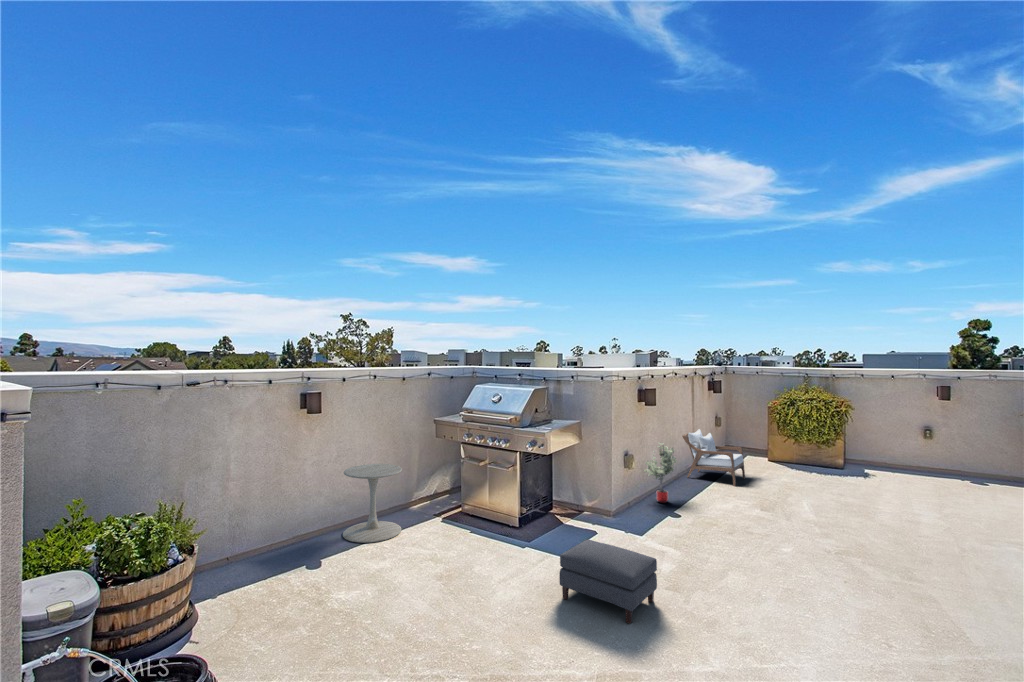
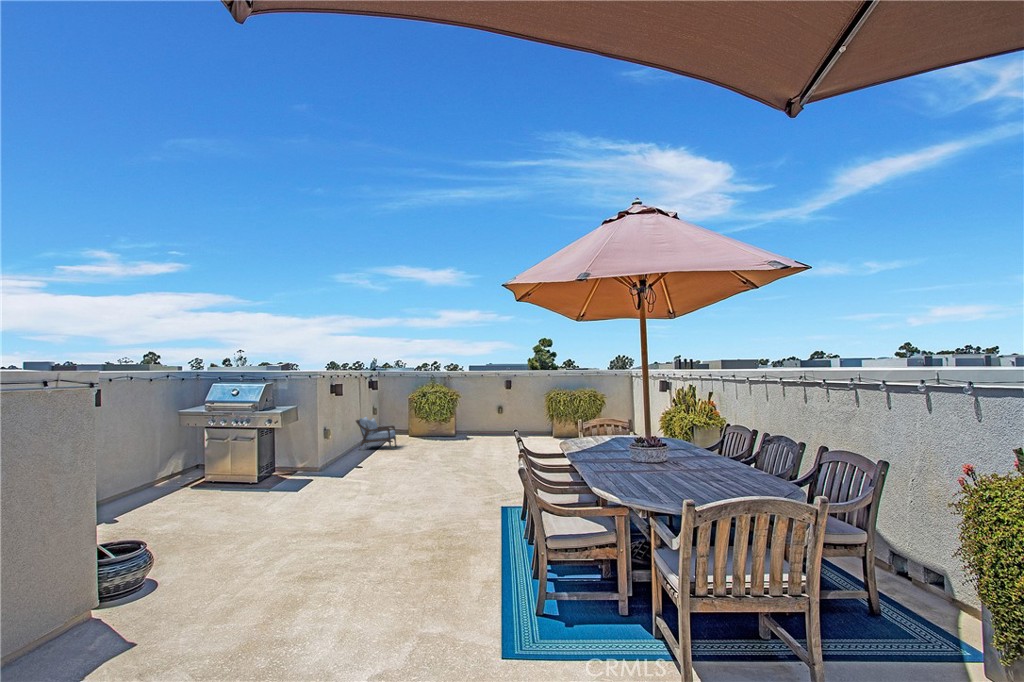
potted tree: present [645,443,676,503] -> none [335,421,357,461]
pedestal table: present [343,464,402,543] -> none [120,446,170,500]
ottoman: present [559,540,657,624] -> none [310,462,361,492]

